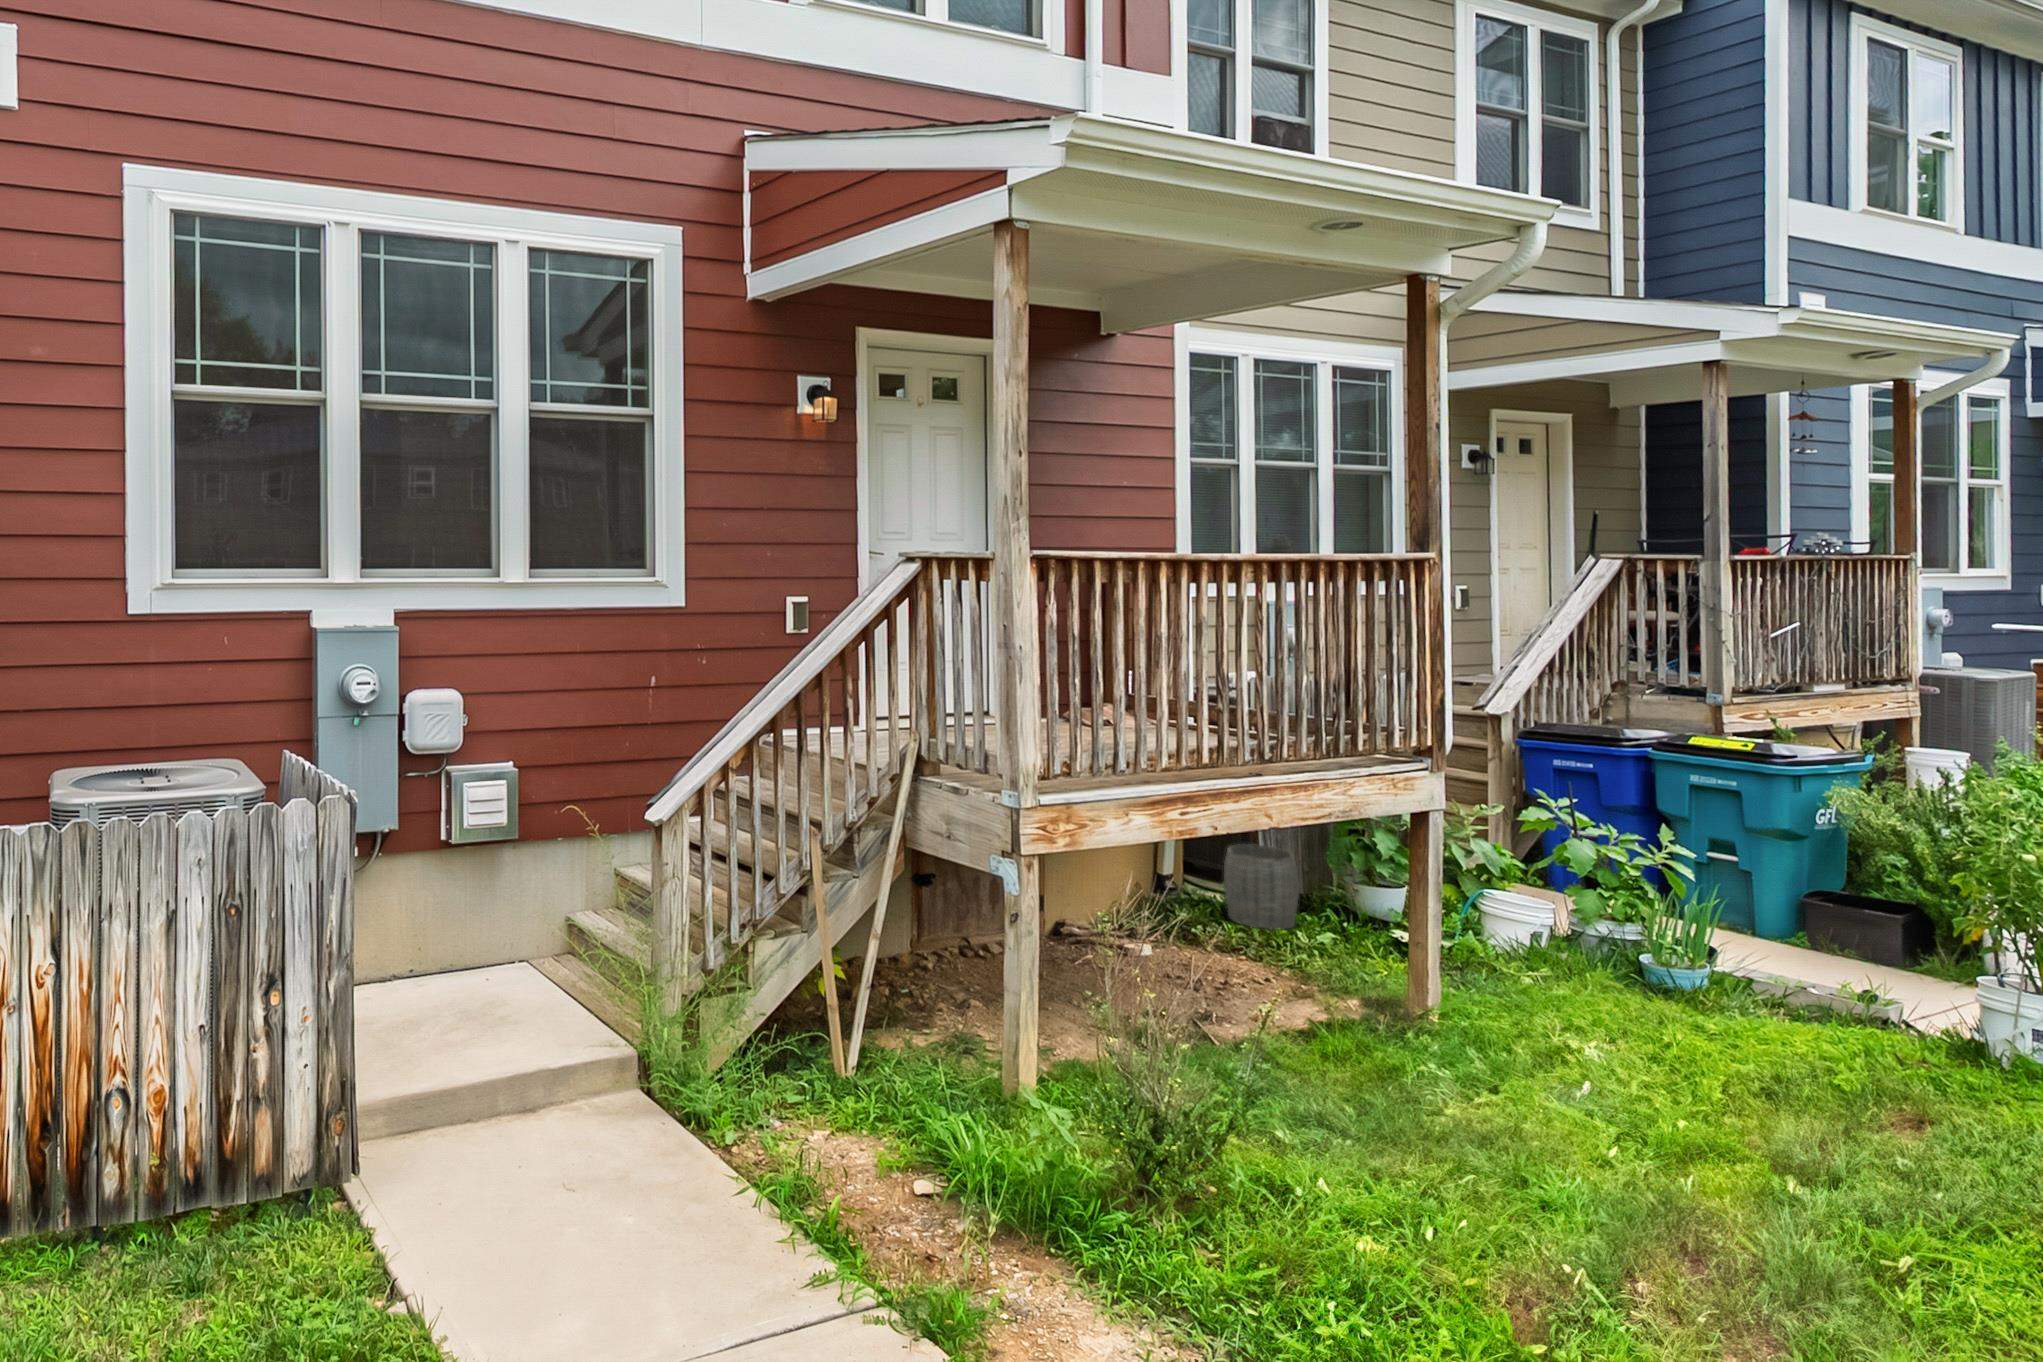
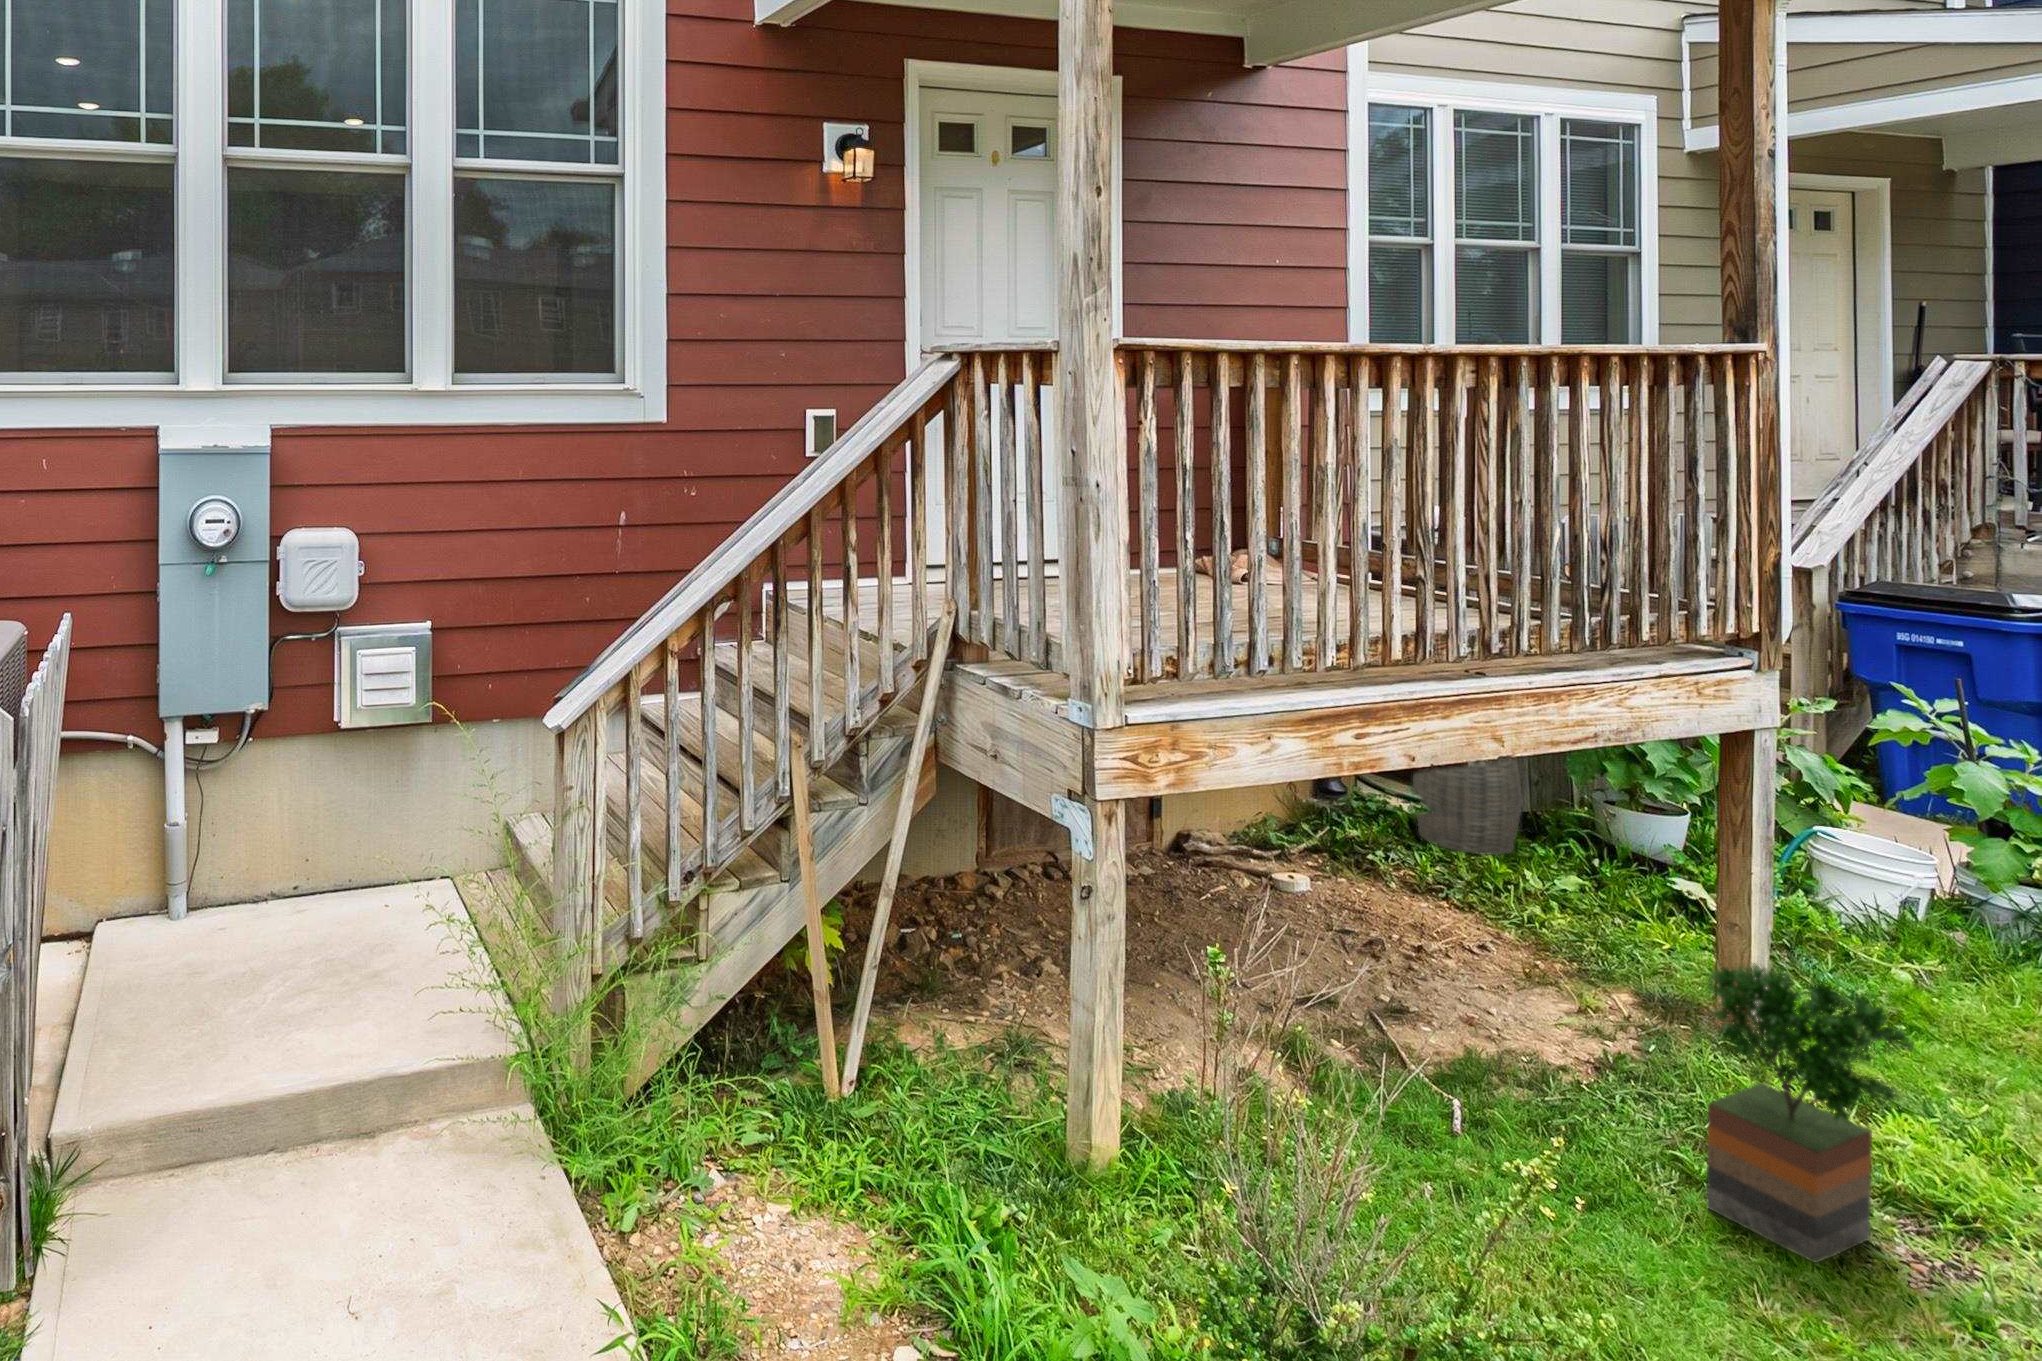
potted tree: none [1381,949,1495,1128] -> present [1707,963,1917,1263]

